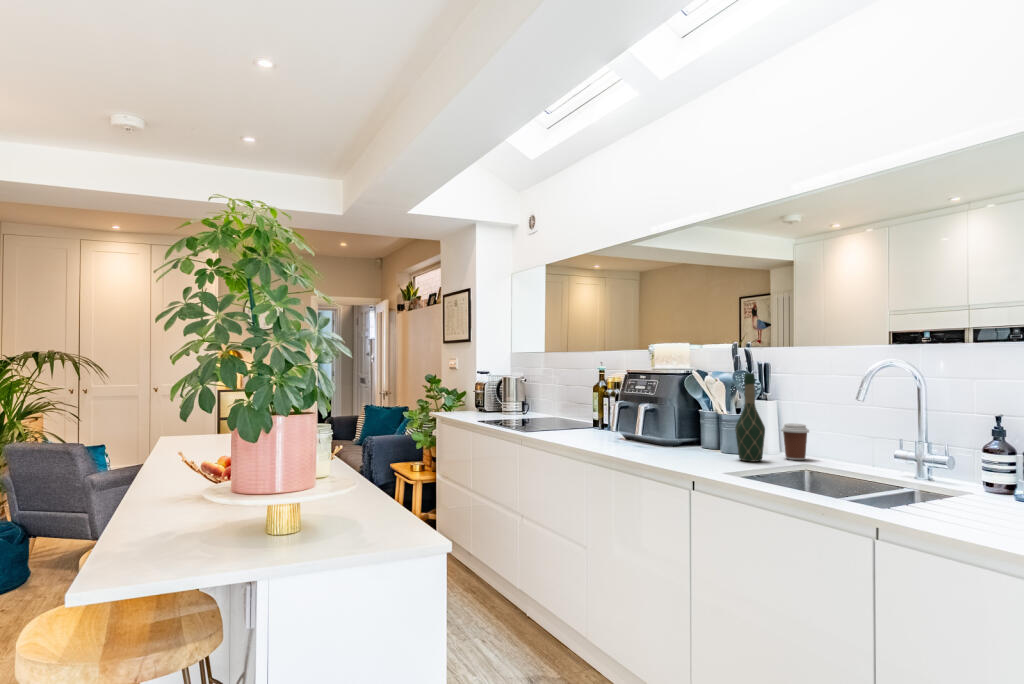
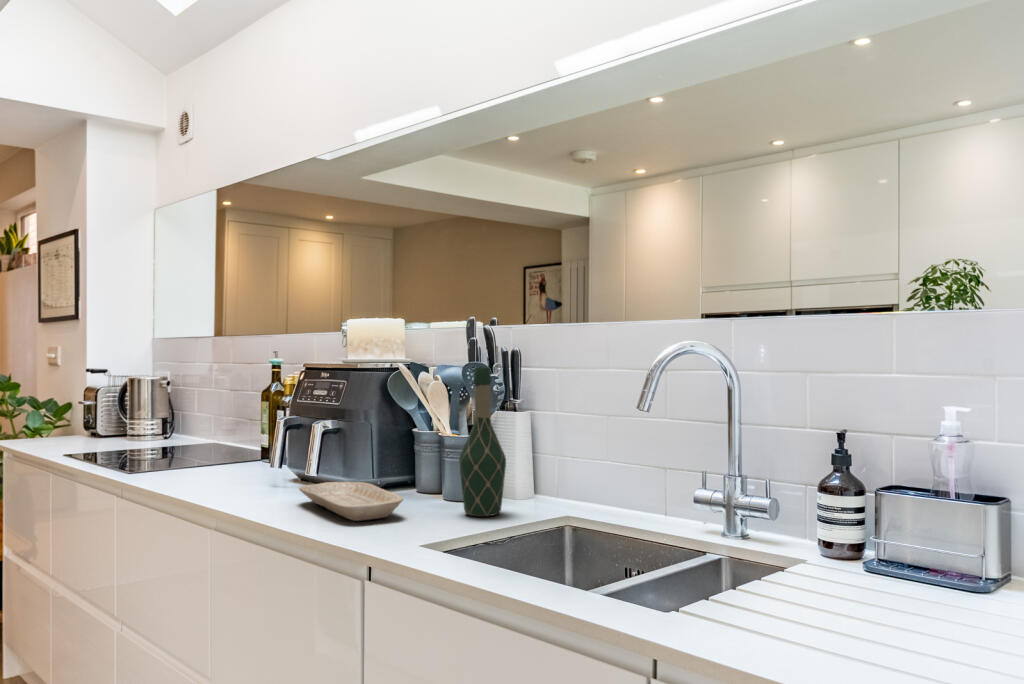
coffee cup: present [781,423,809,460] -> none [534,448,576,509]
tray: none [636,439,703,460] -> present [299,482,403,521]

